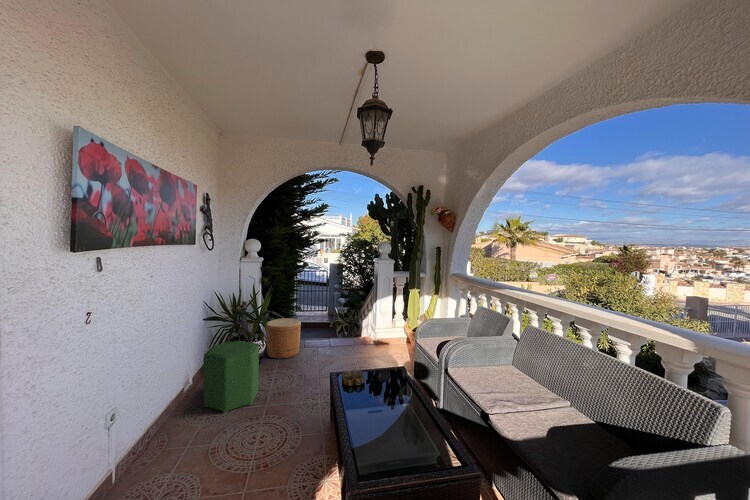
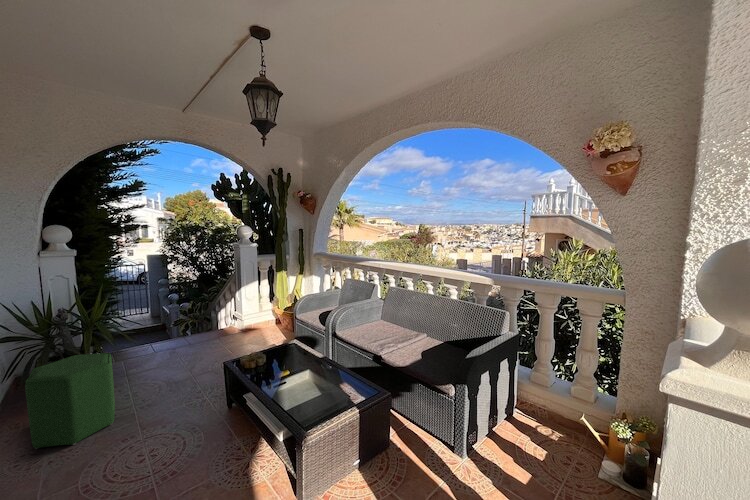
woven basket: present [266,318,301,359] -> none [100,319,152,369]

